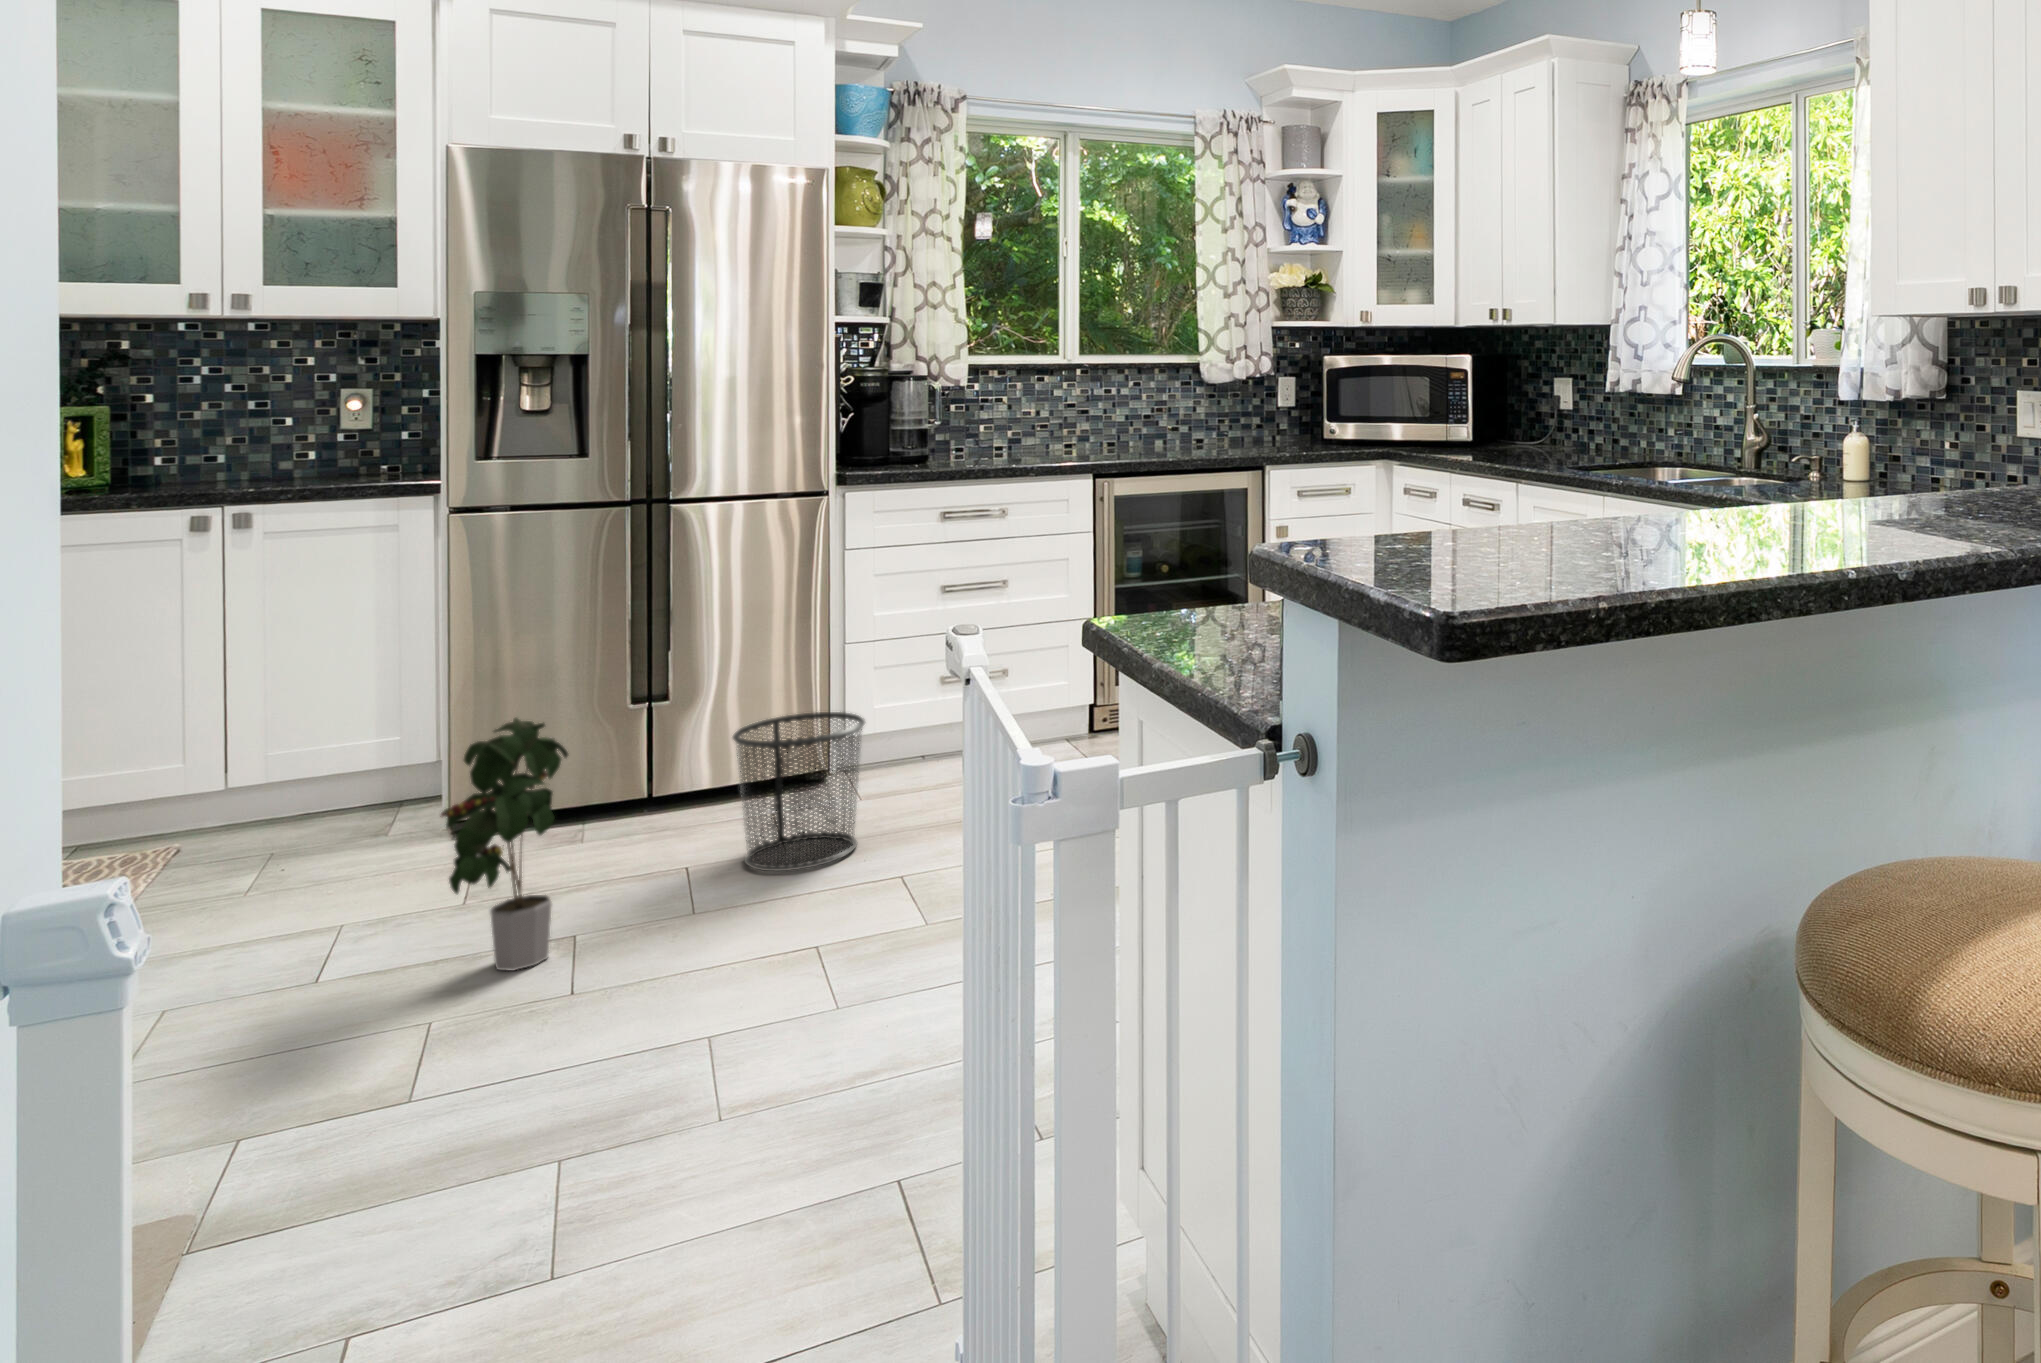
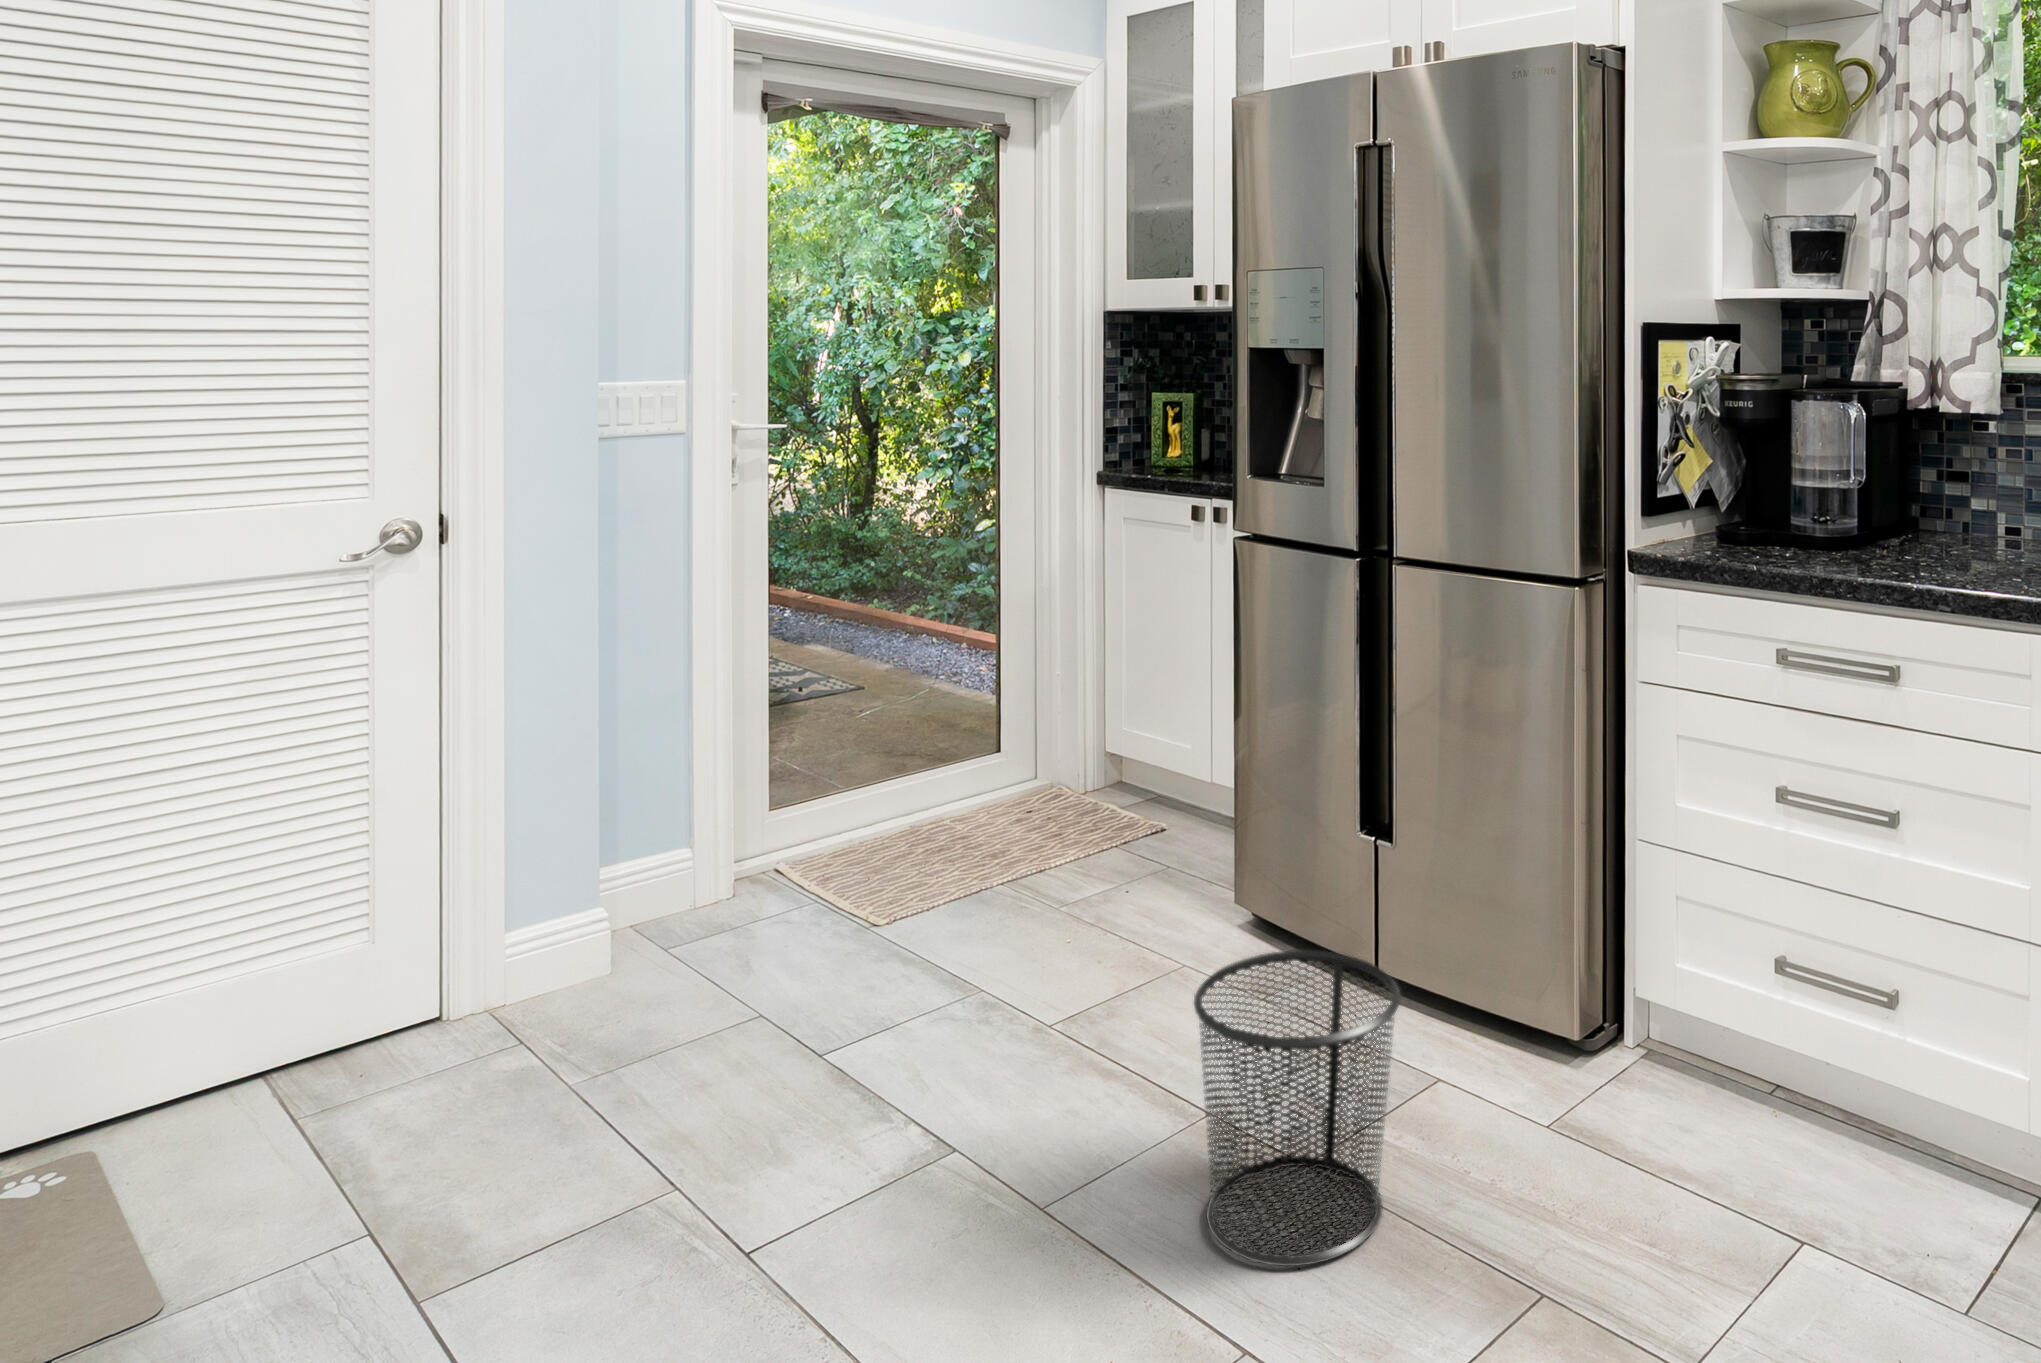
potted plant: present [441,718,568,971] -> none [676,843,1005,1207]

